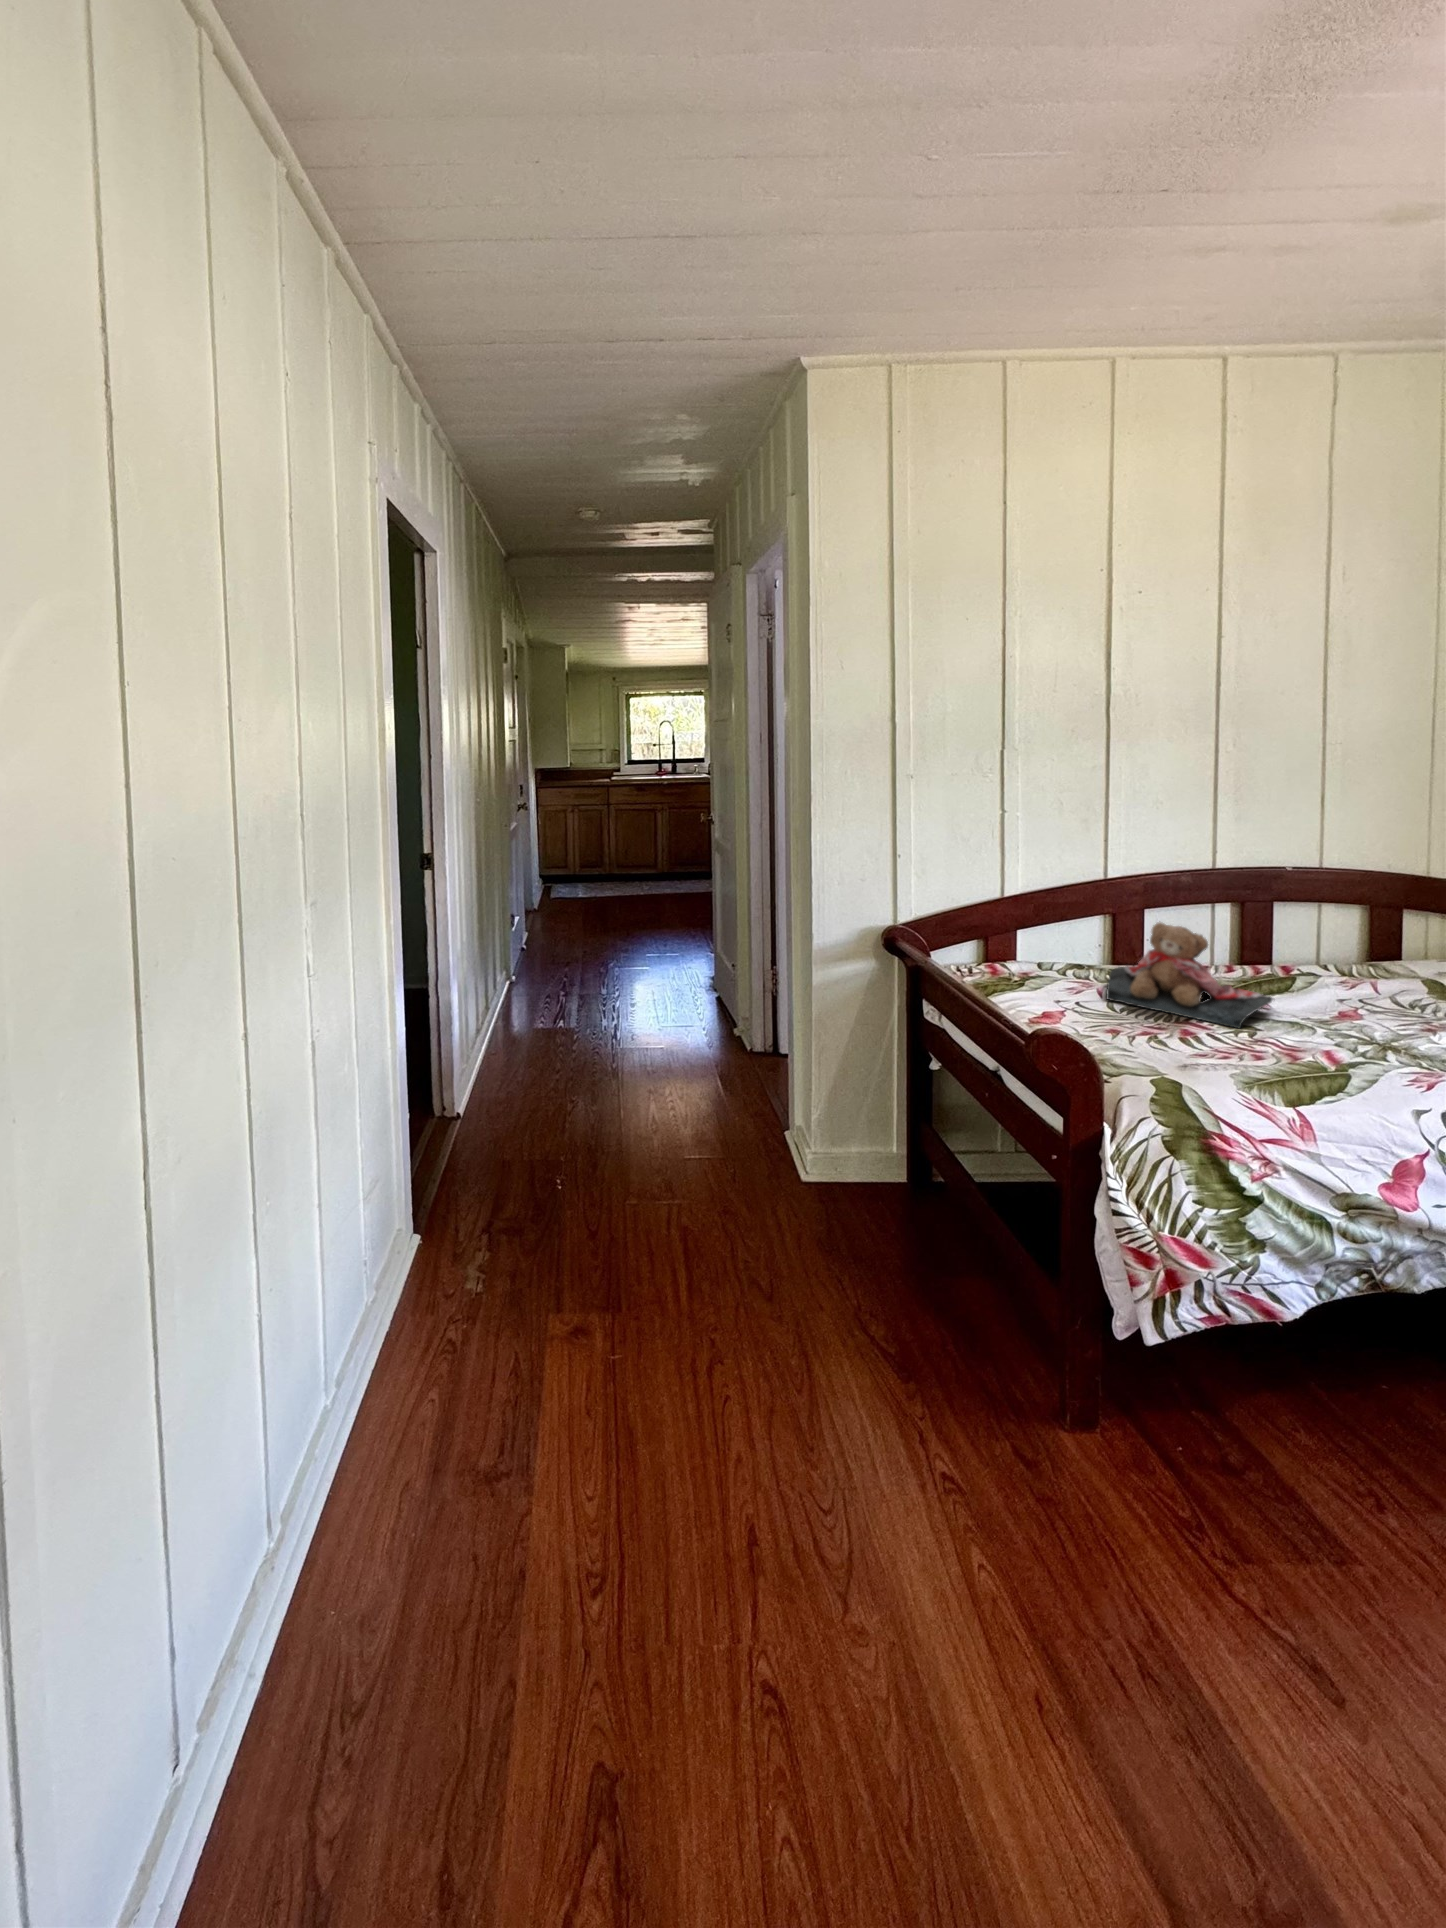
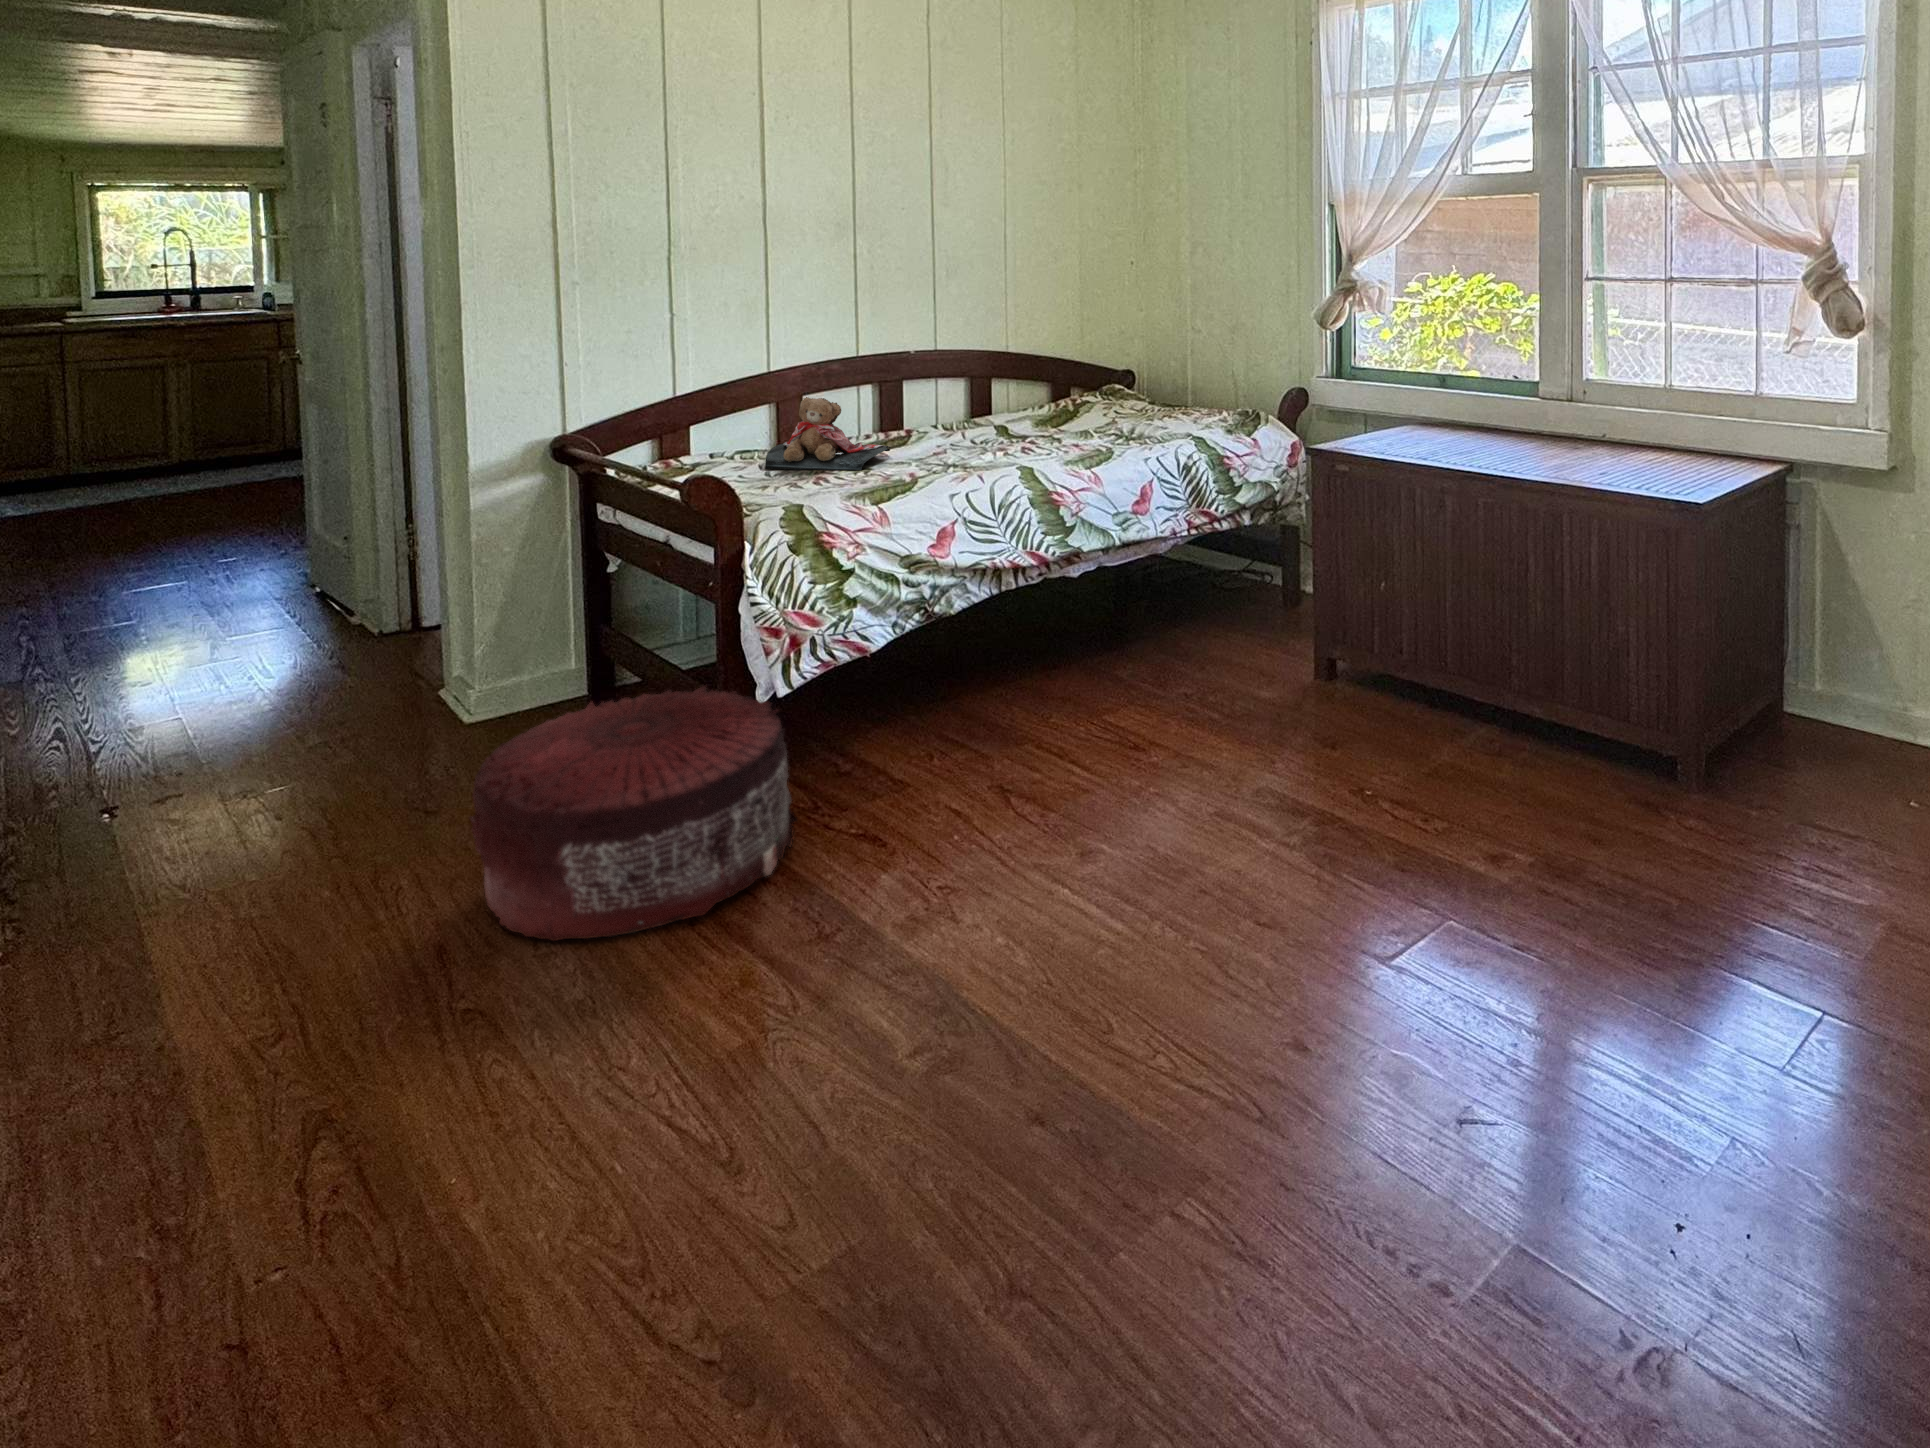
pouf: none [779,1271,1188,1728] -> present [469,686,798,941]

